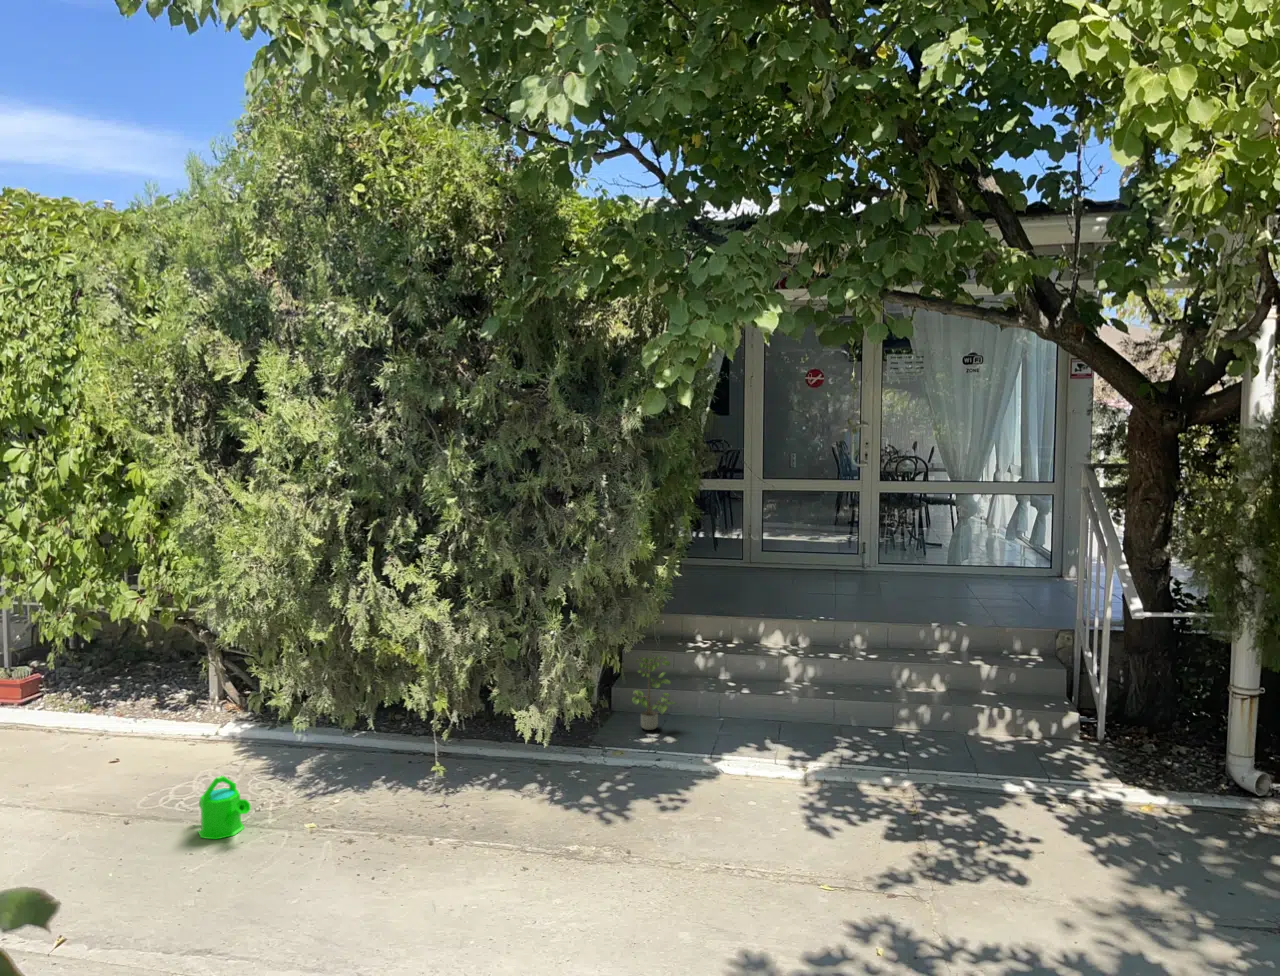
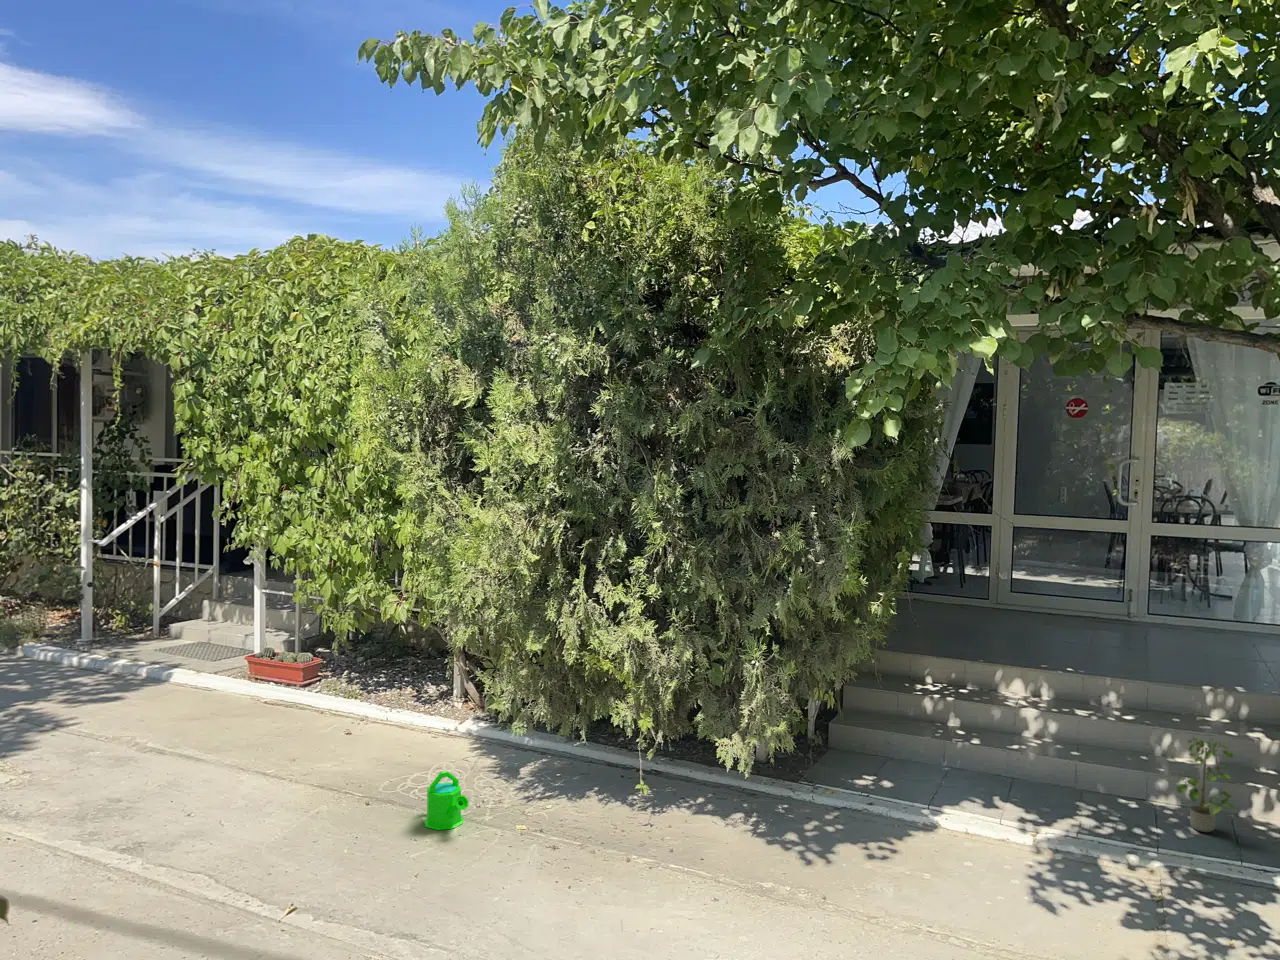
potted plant: present [632,656,675,730] -> present [1177,738,1236,832]

